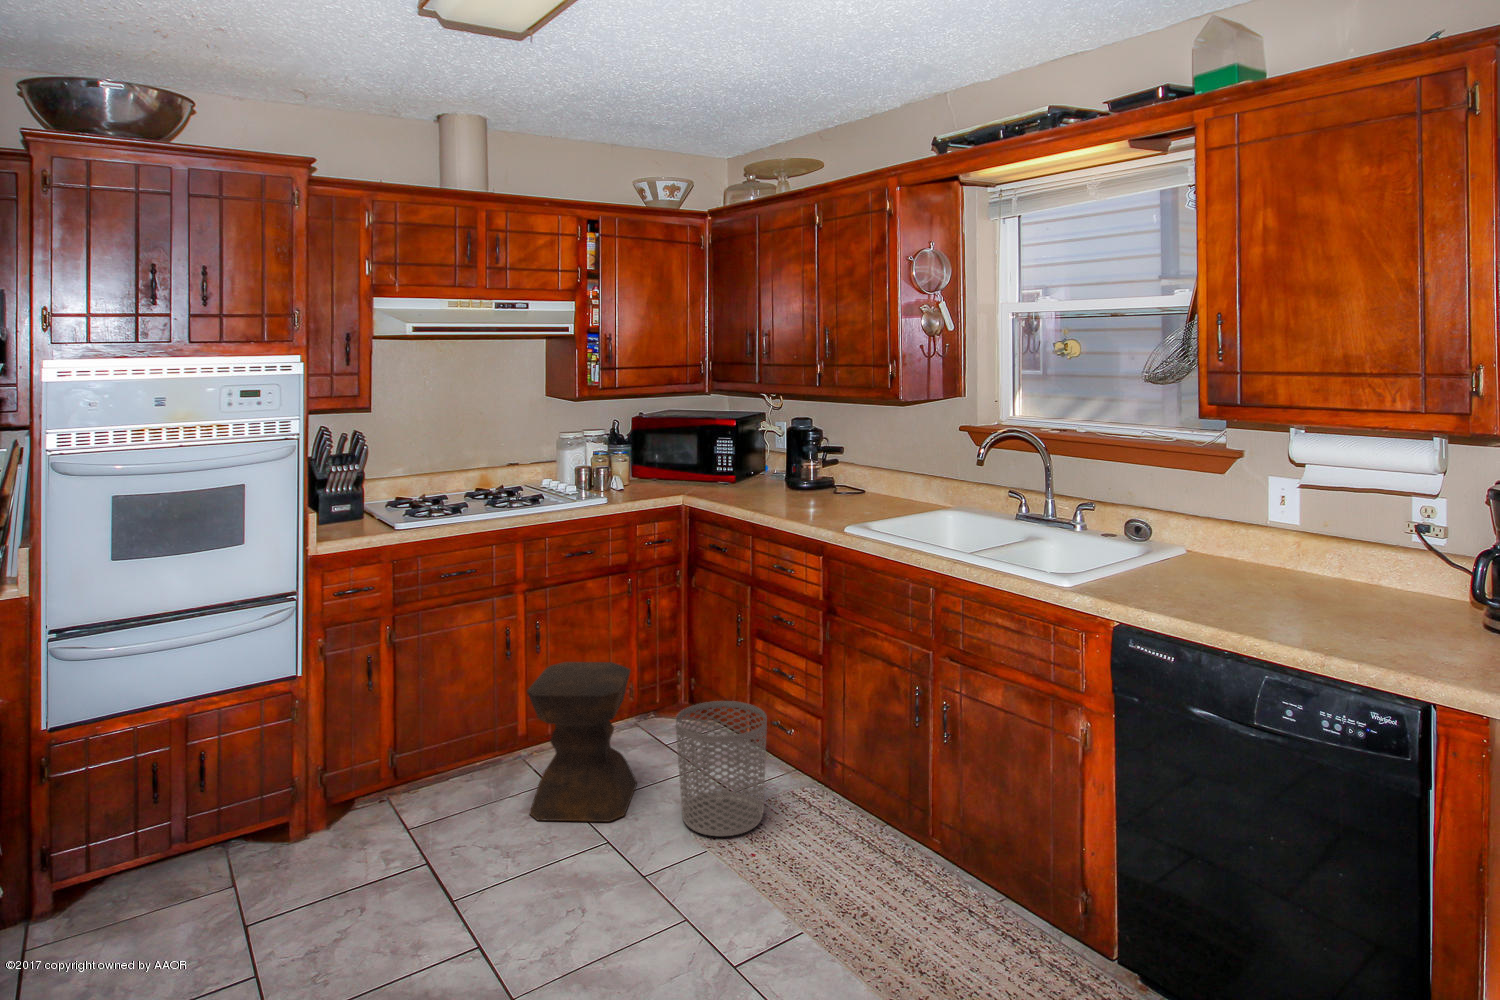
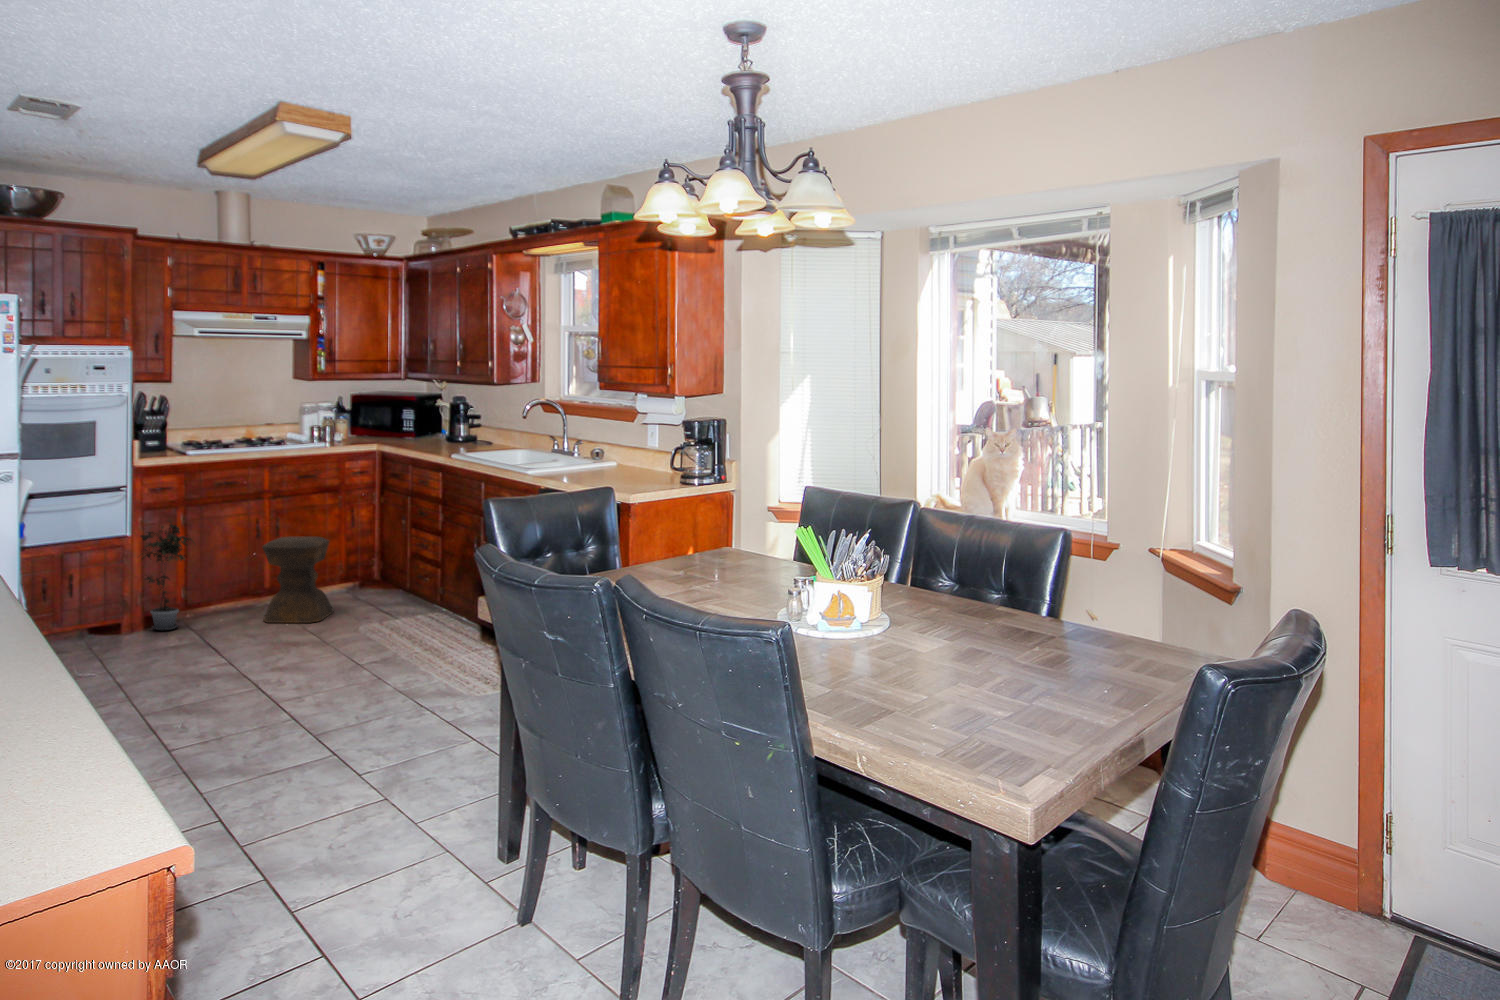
potted plant: none [319,653,418,849] -> present [140,521,192,630]
waste bin: present [676,701,767,836] -> none [349,557,404,626]

